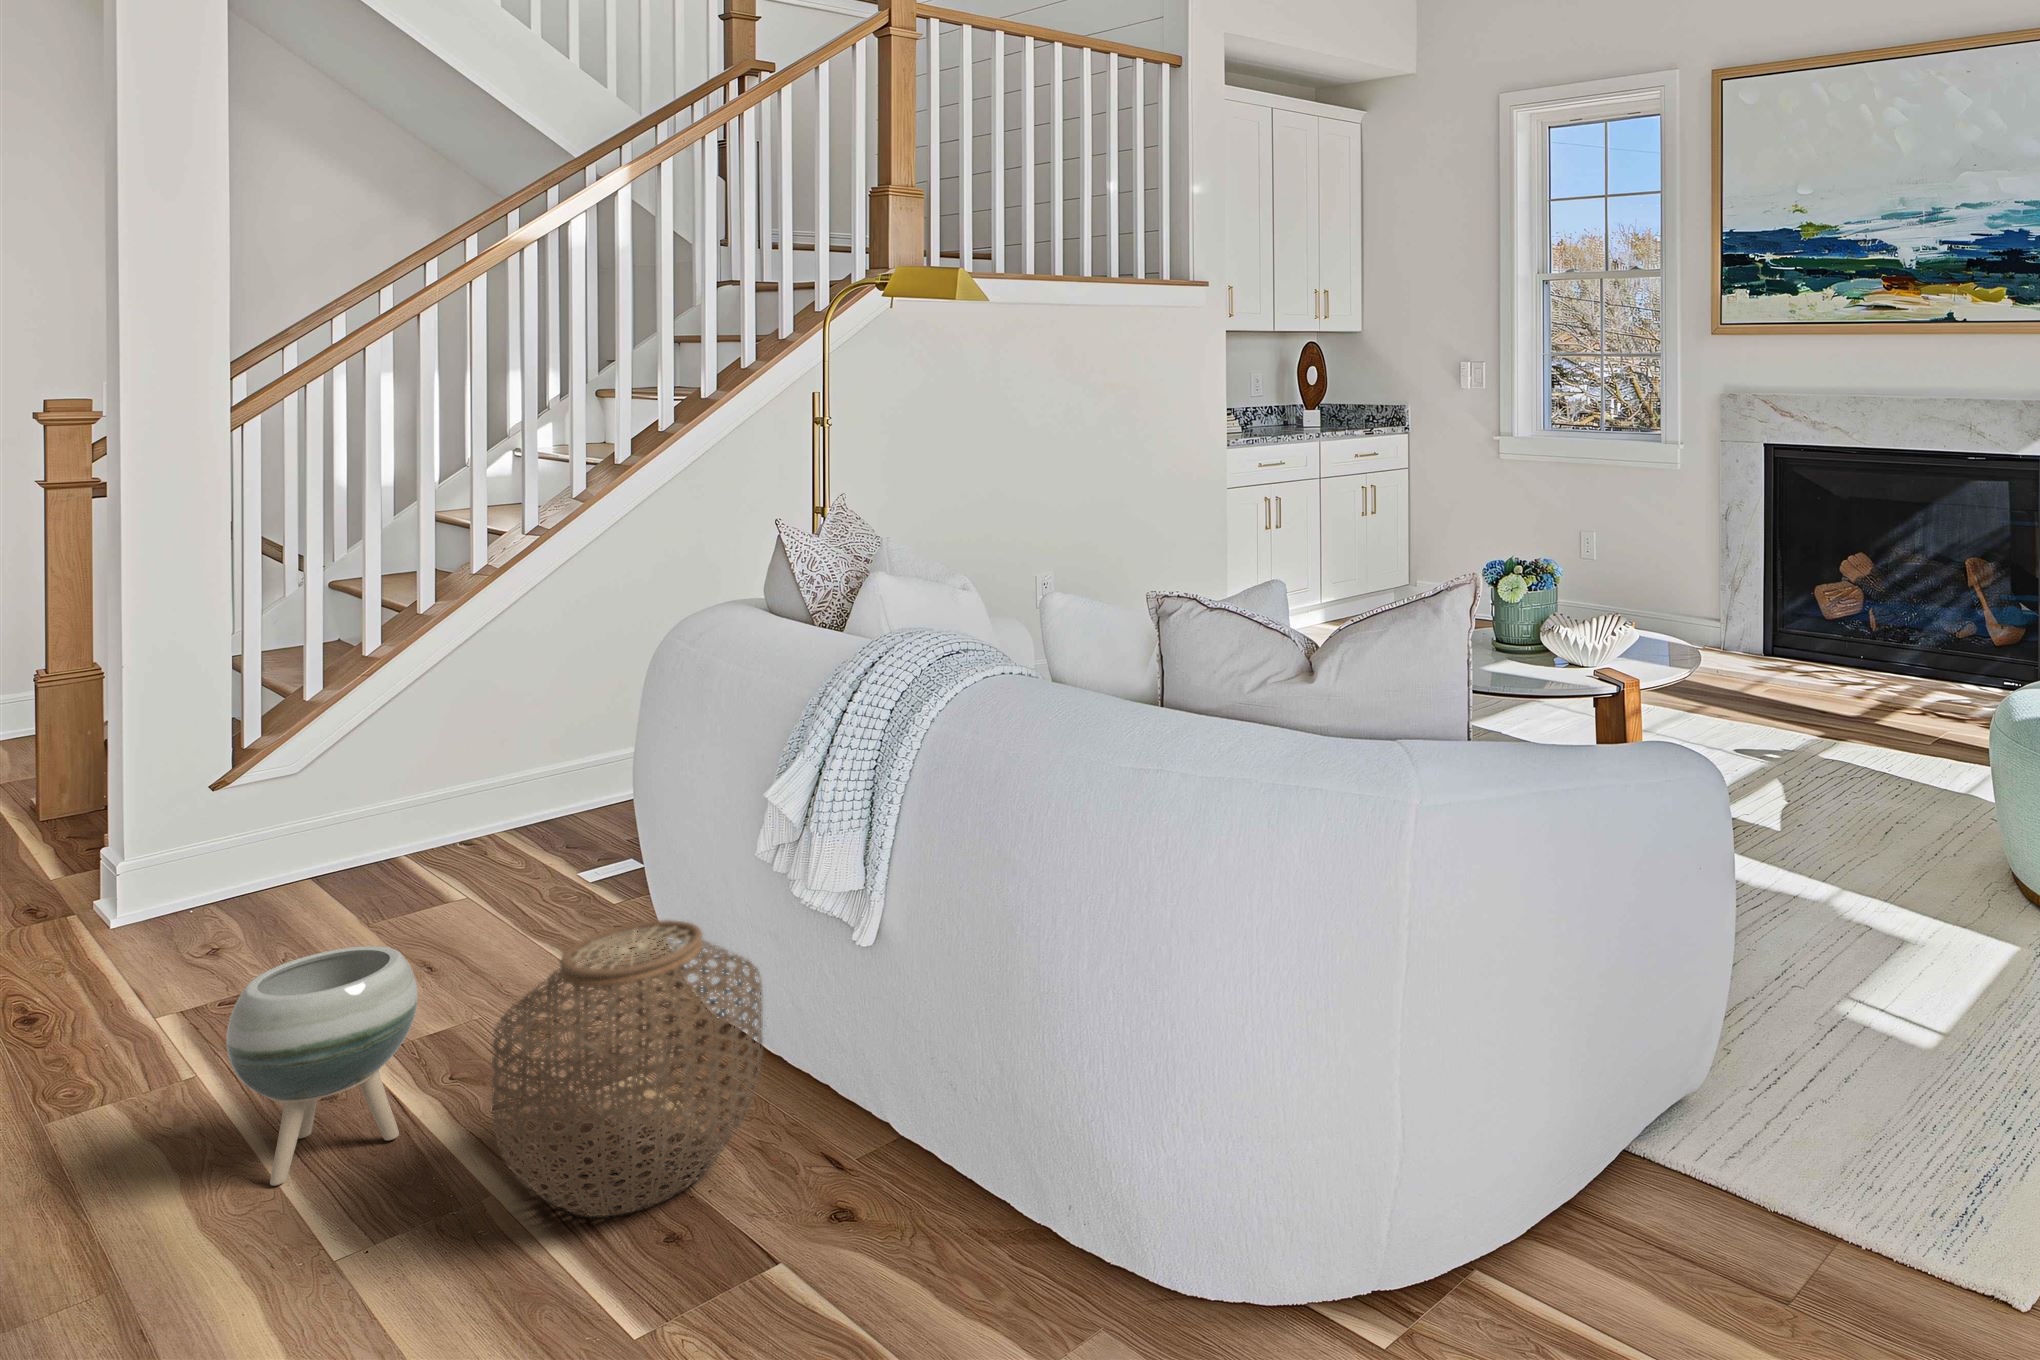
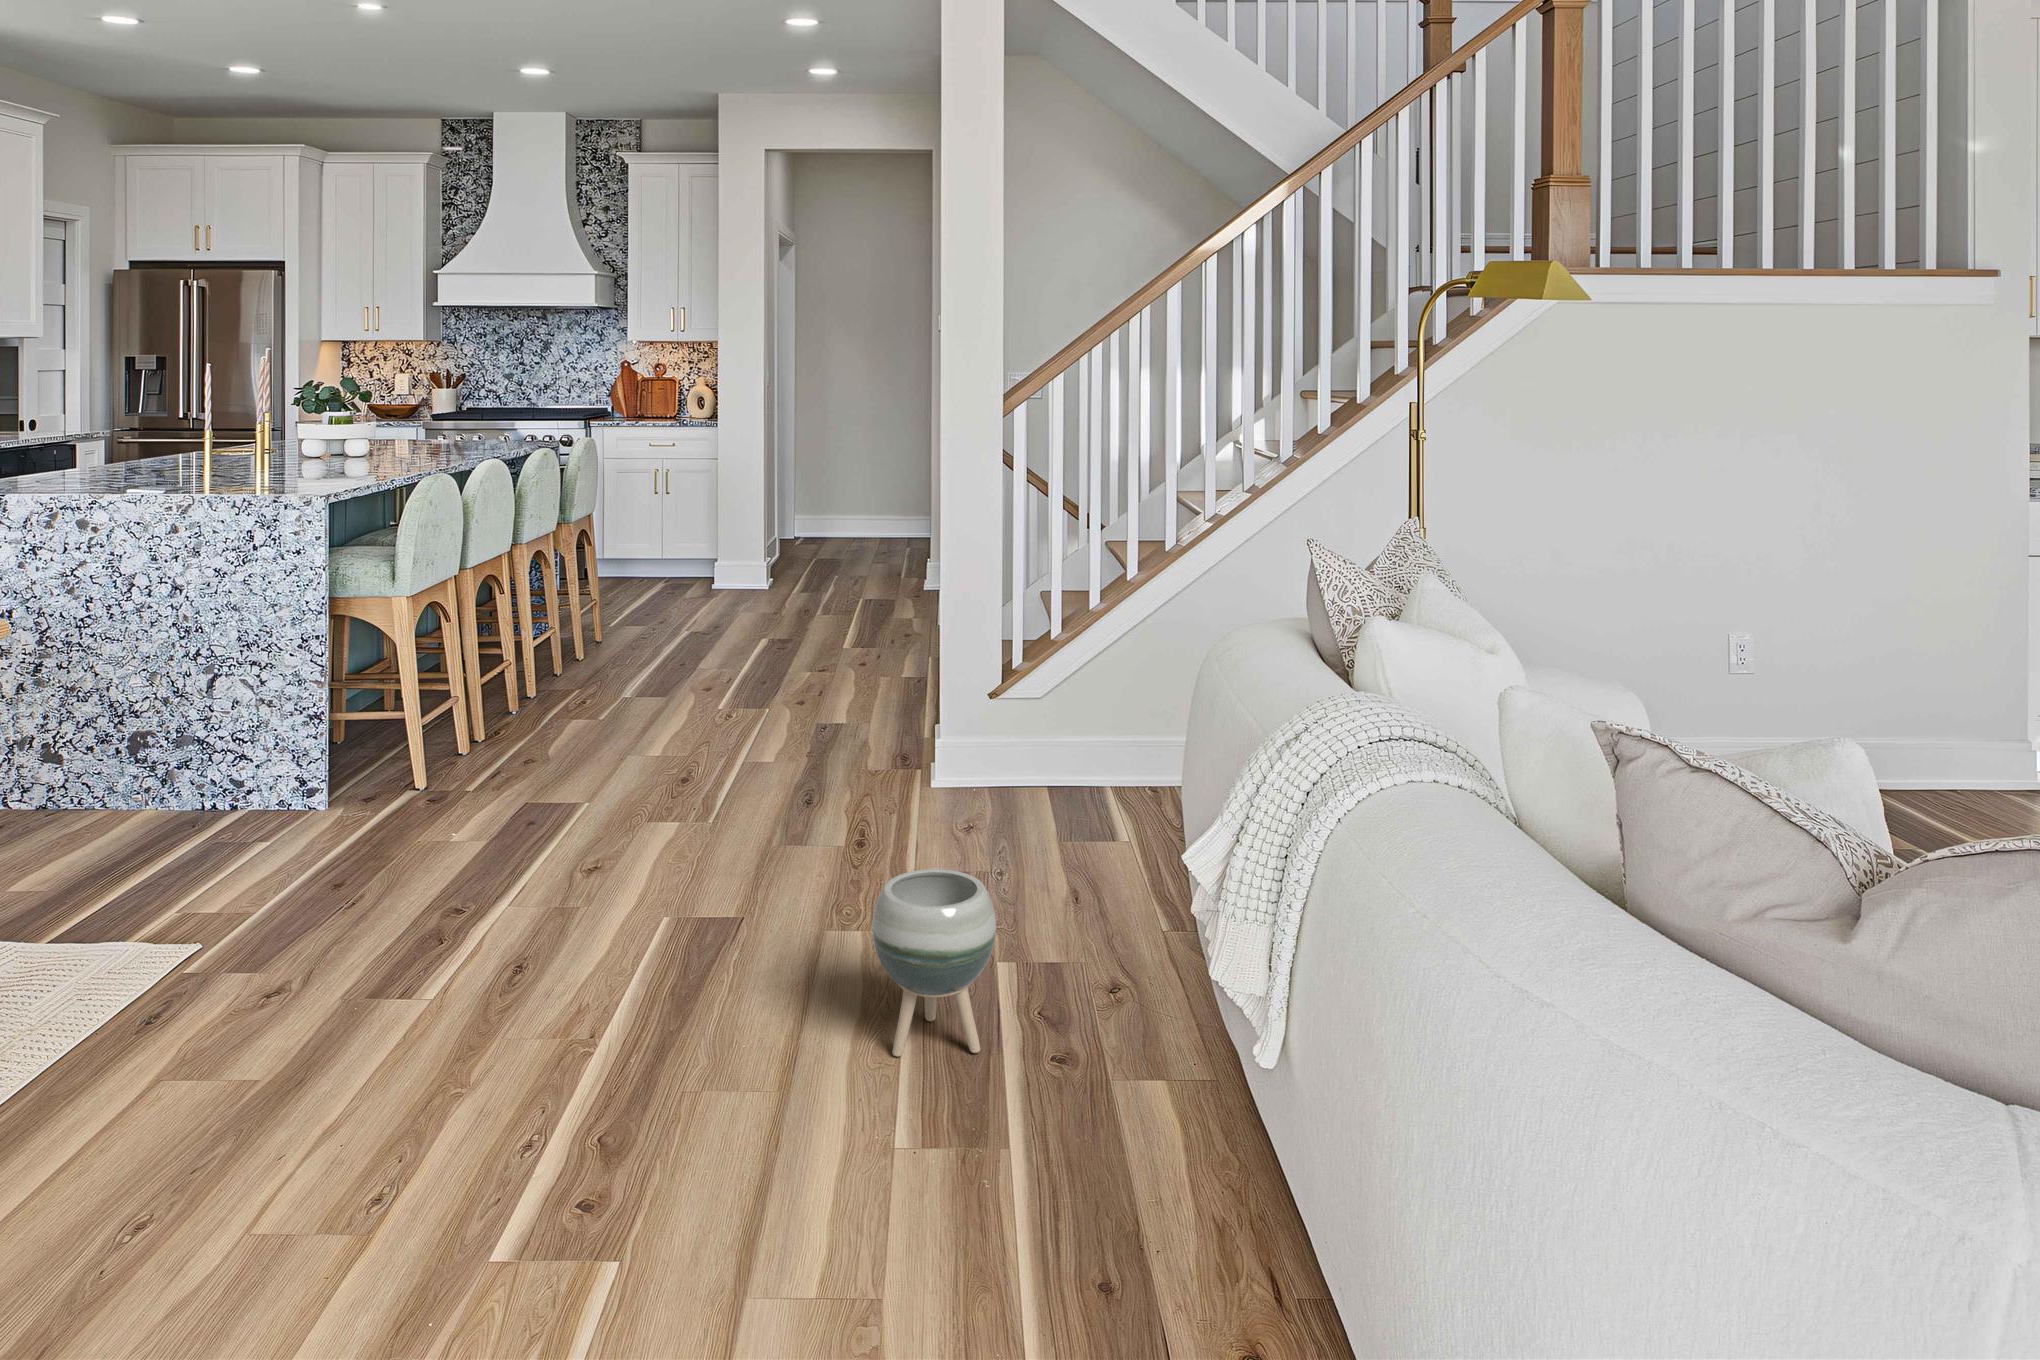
woven basket: present [492,920,763,1217] -> none [990,935,1219,1235]

